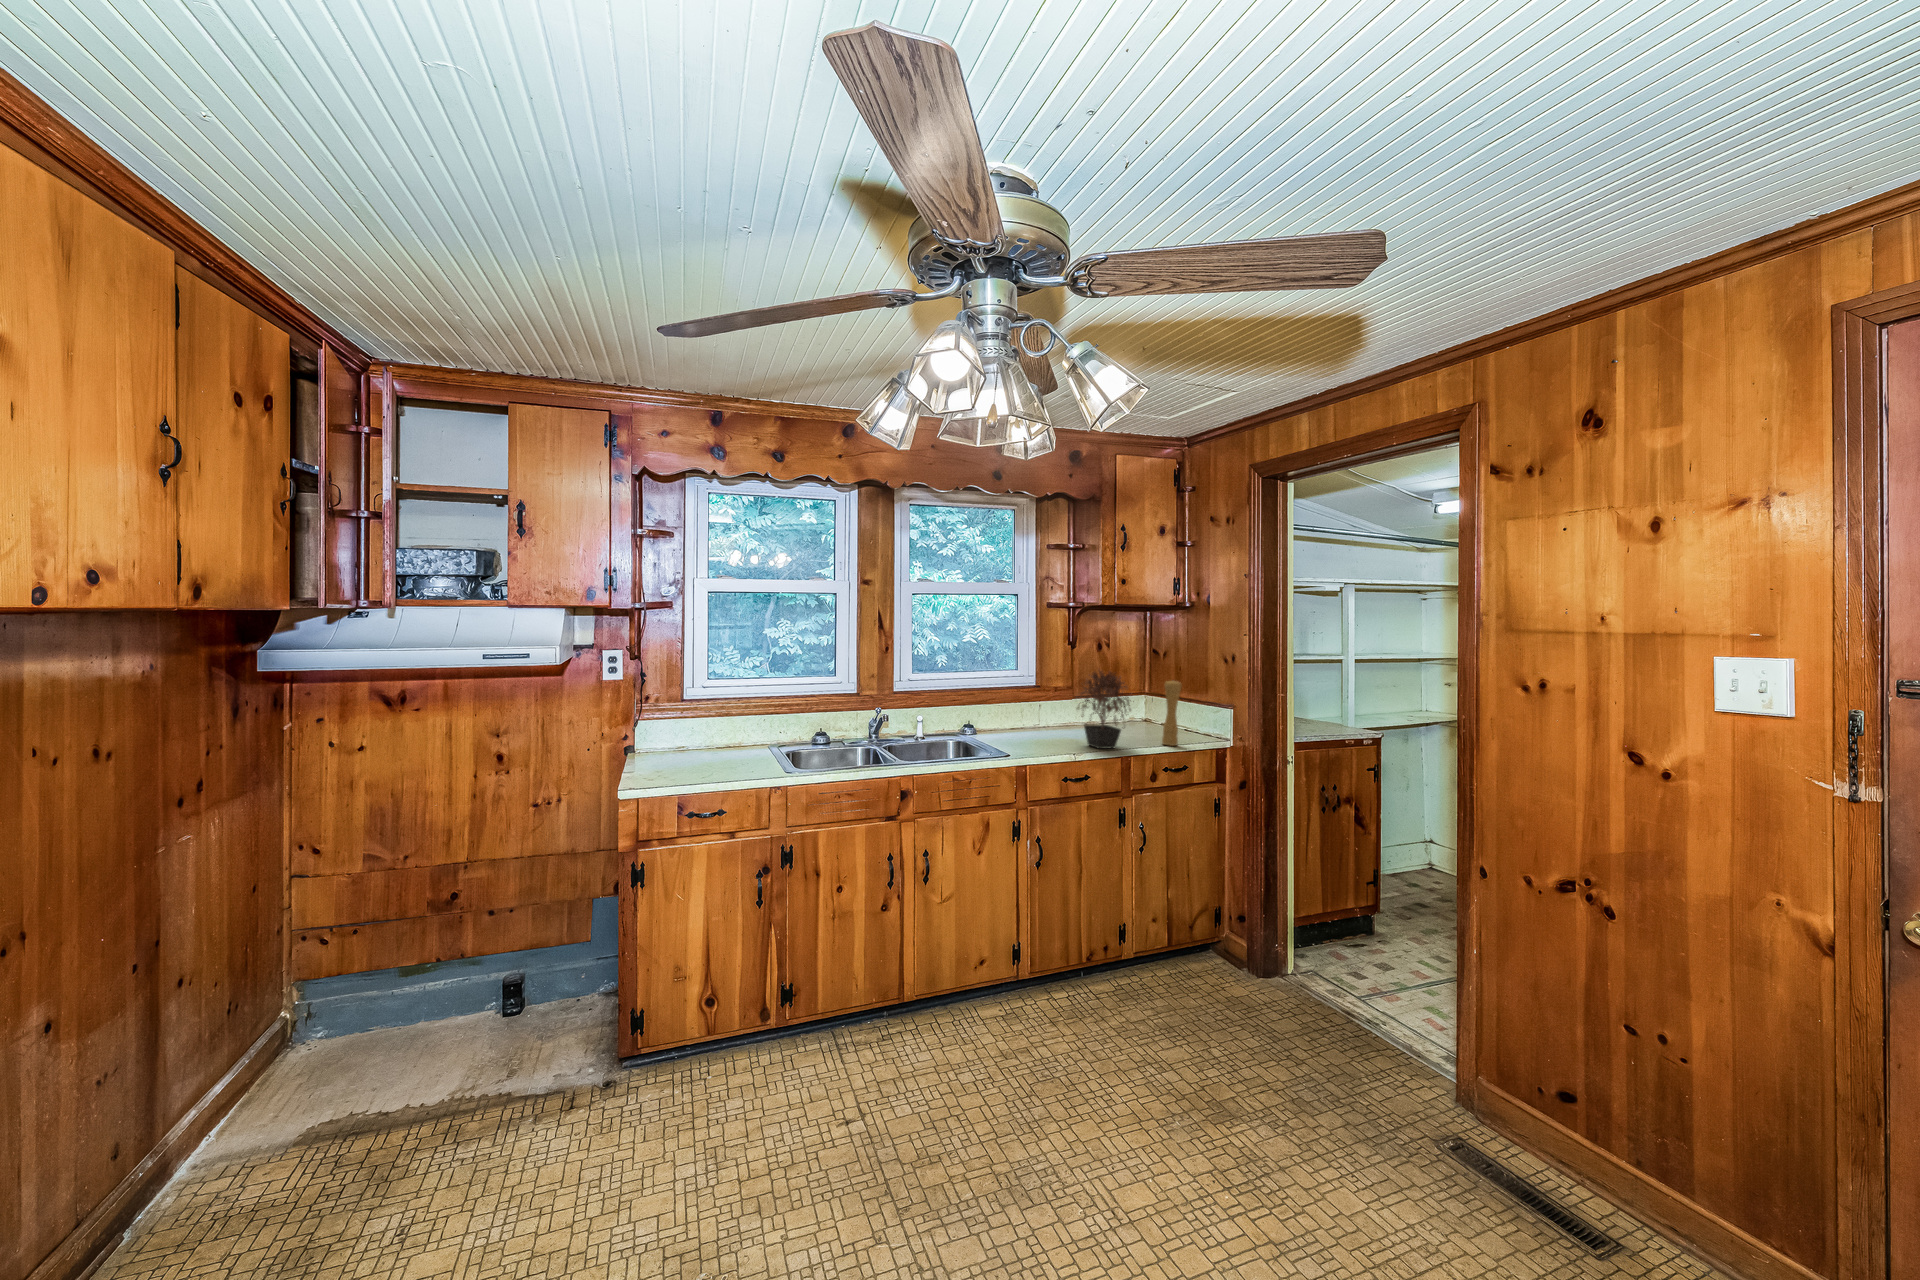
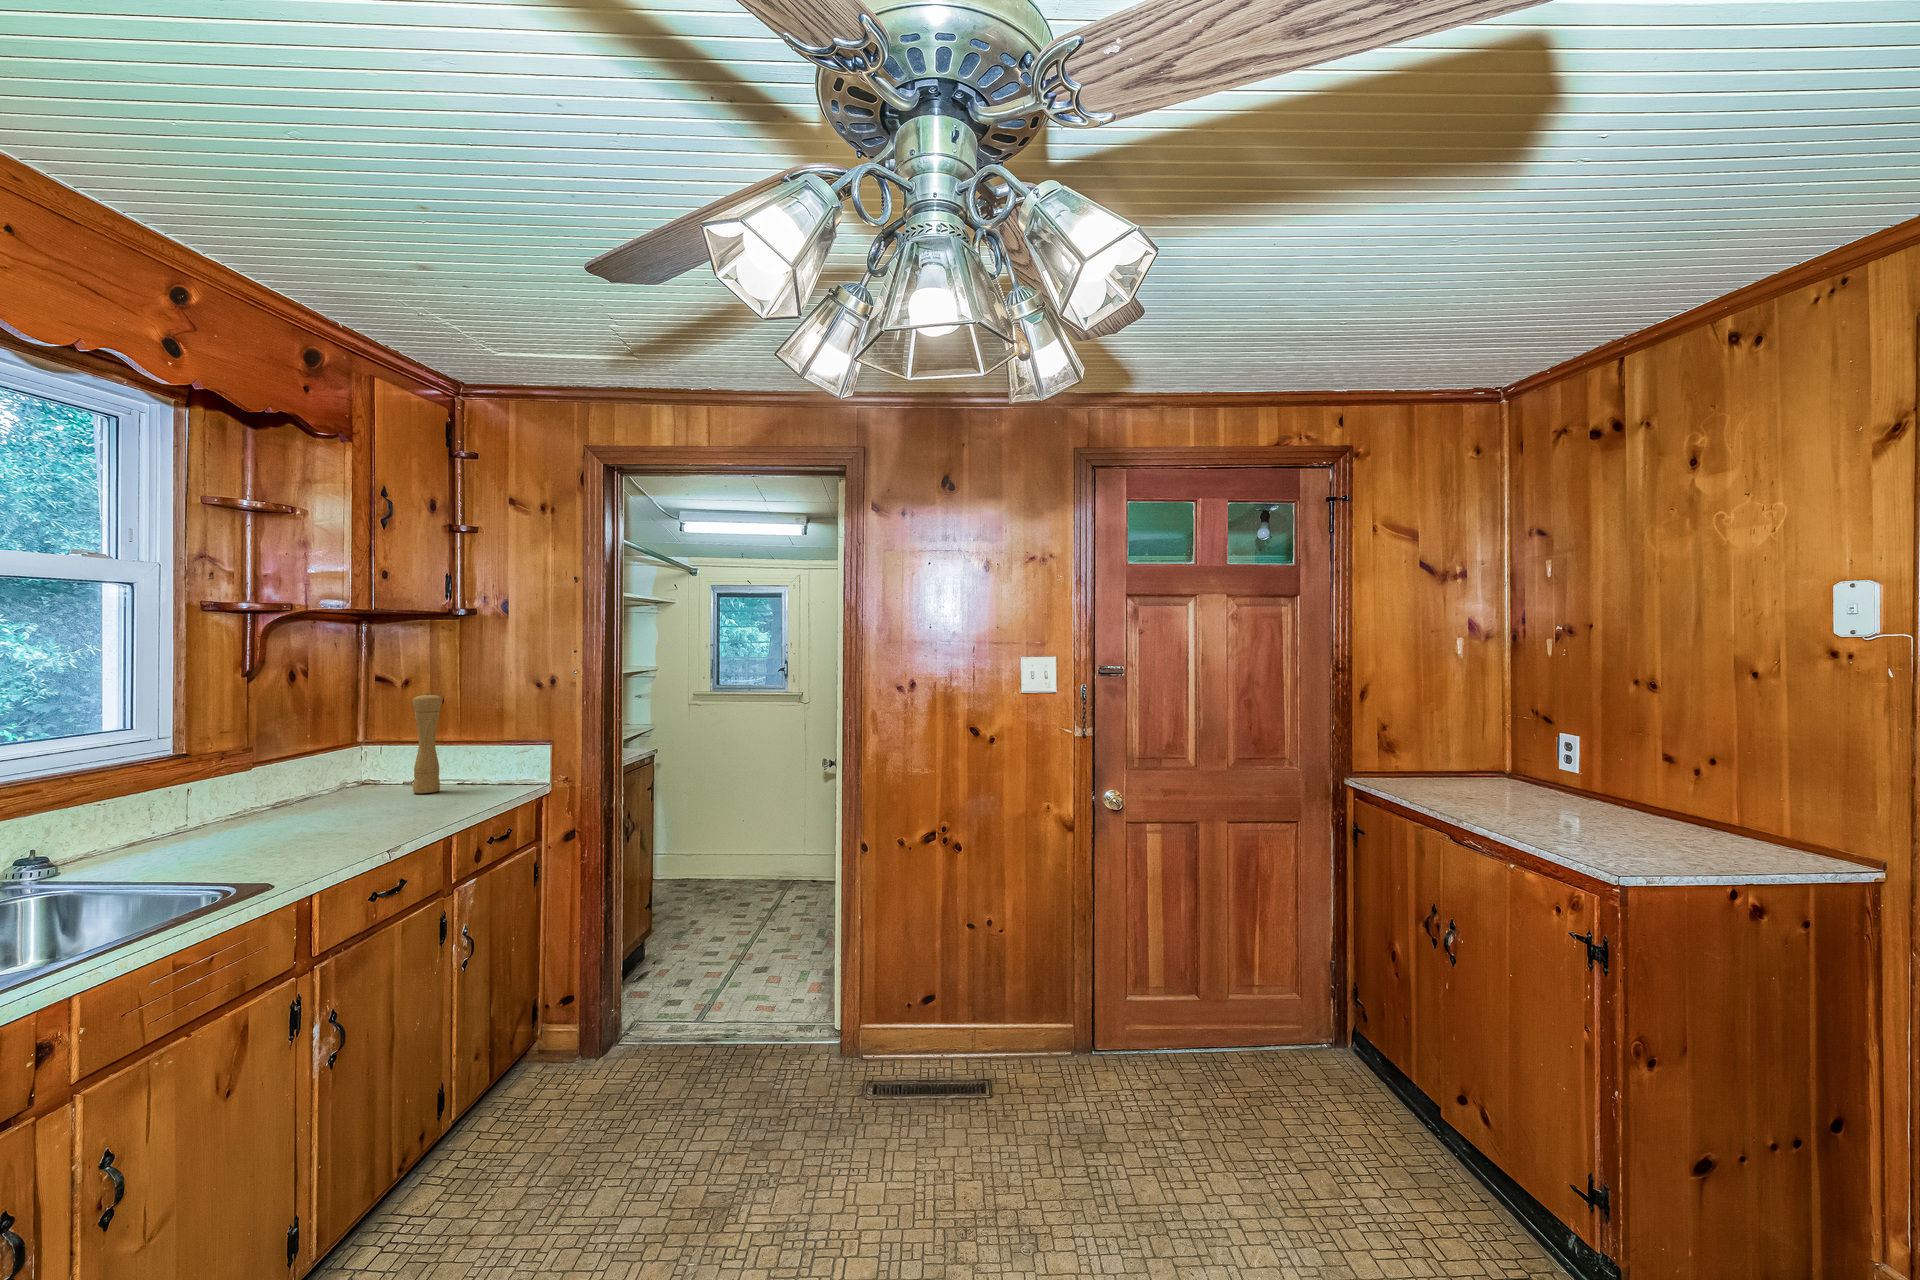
potted plant: present [1076,671,1134,749] -> none [268,685,400,821]

